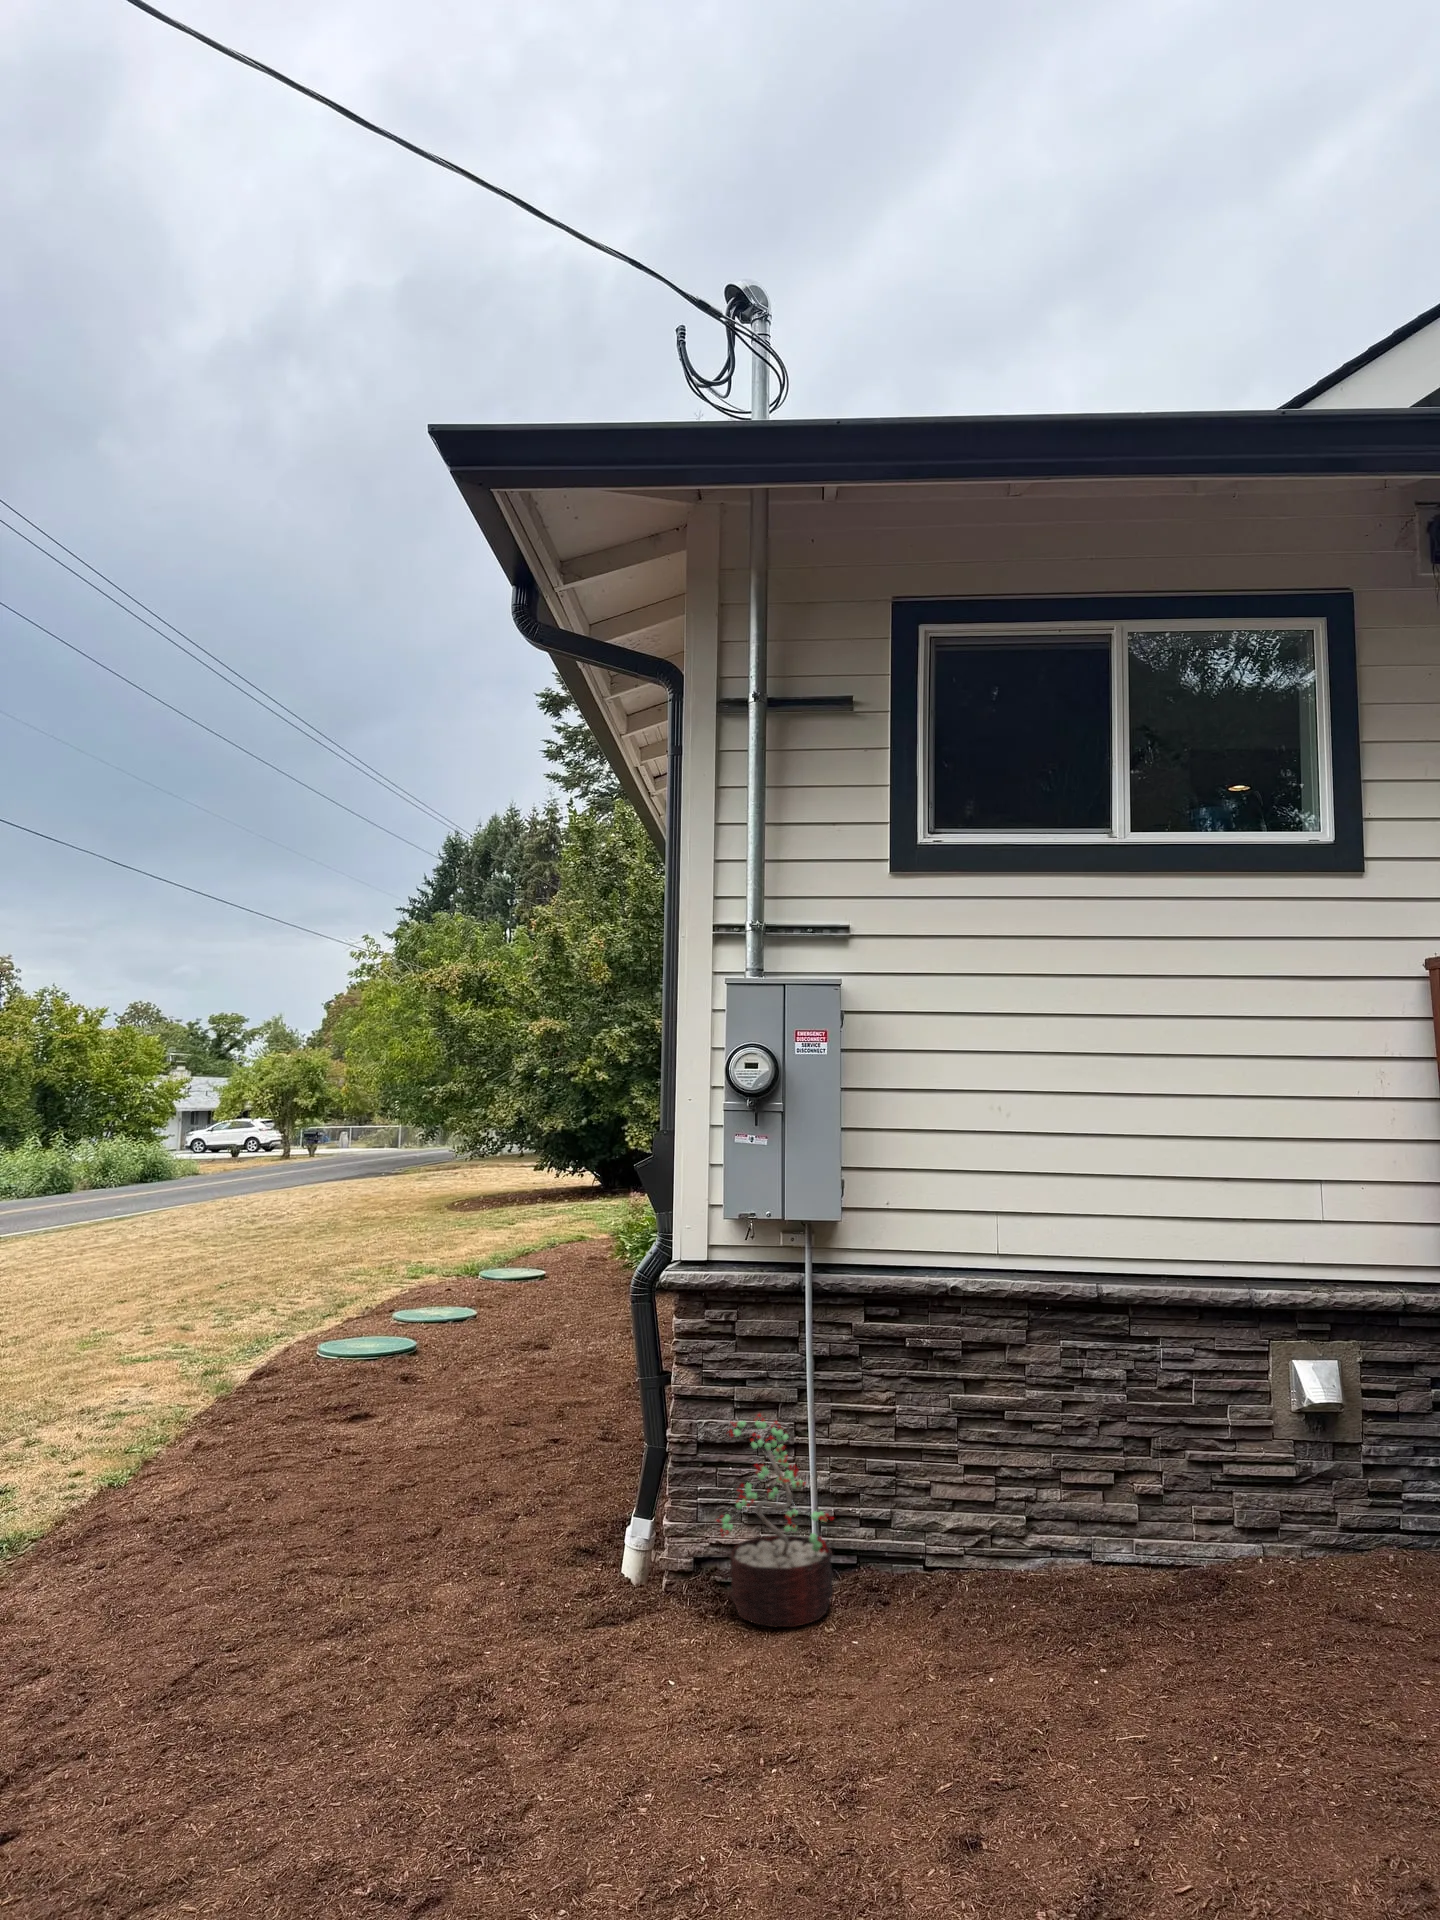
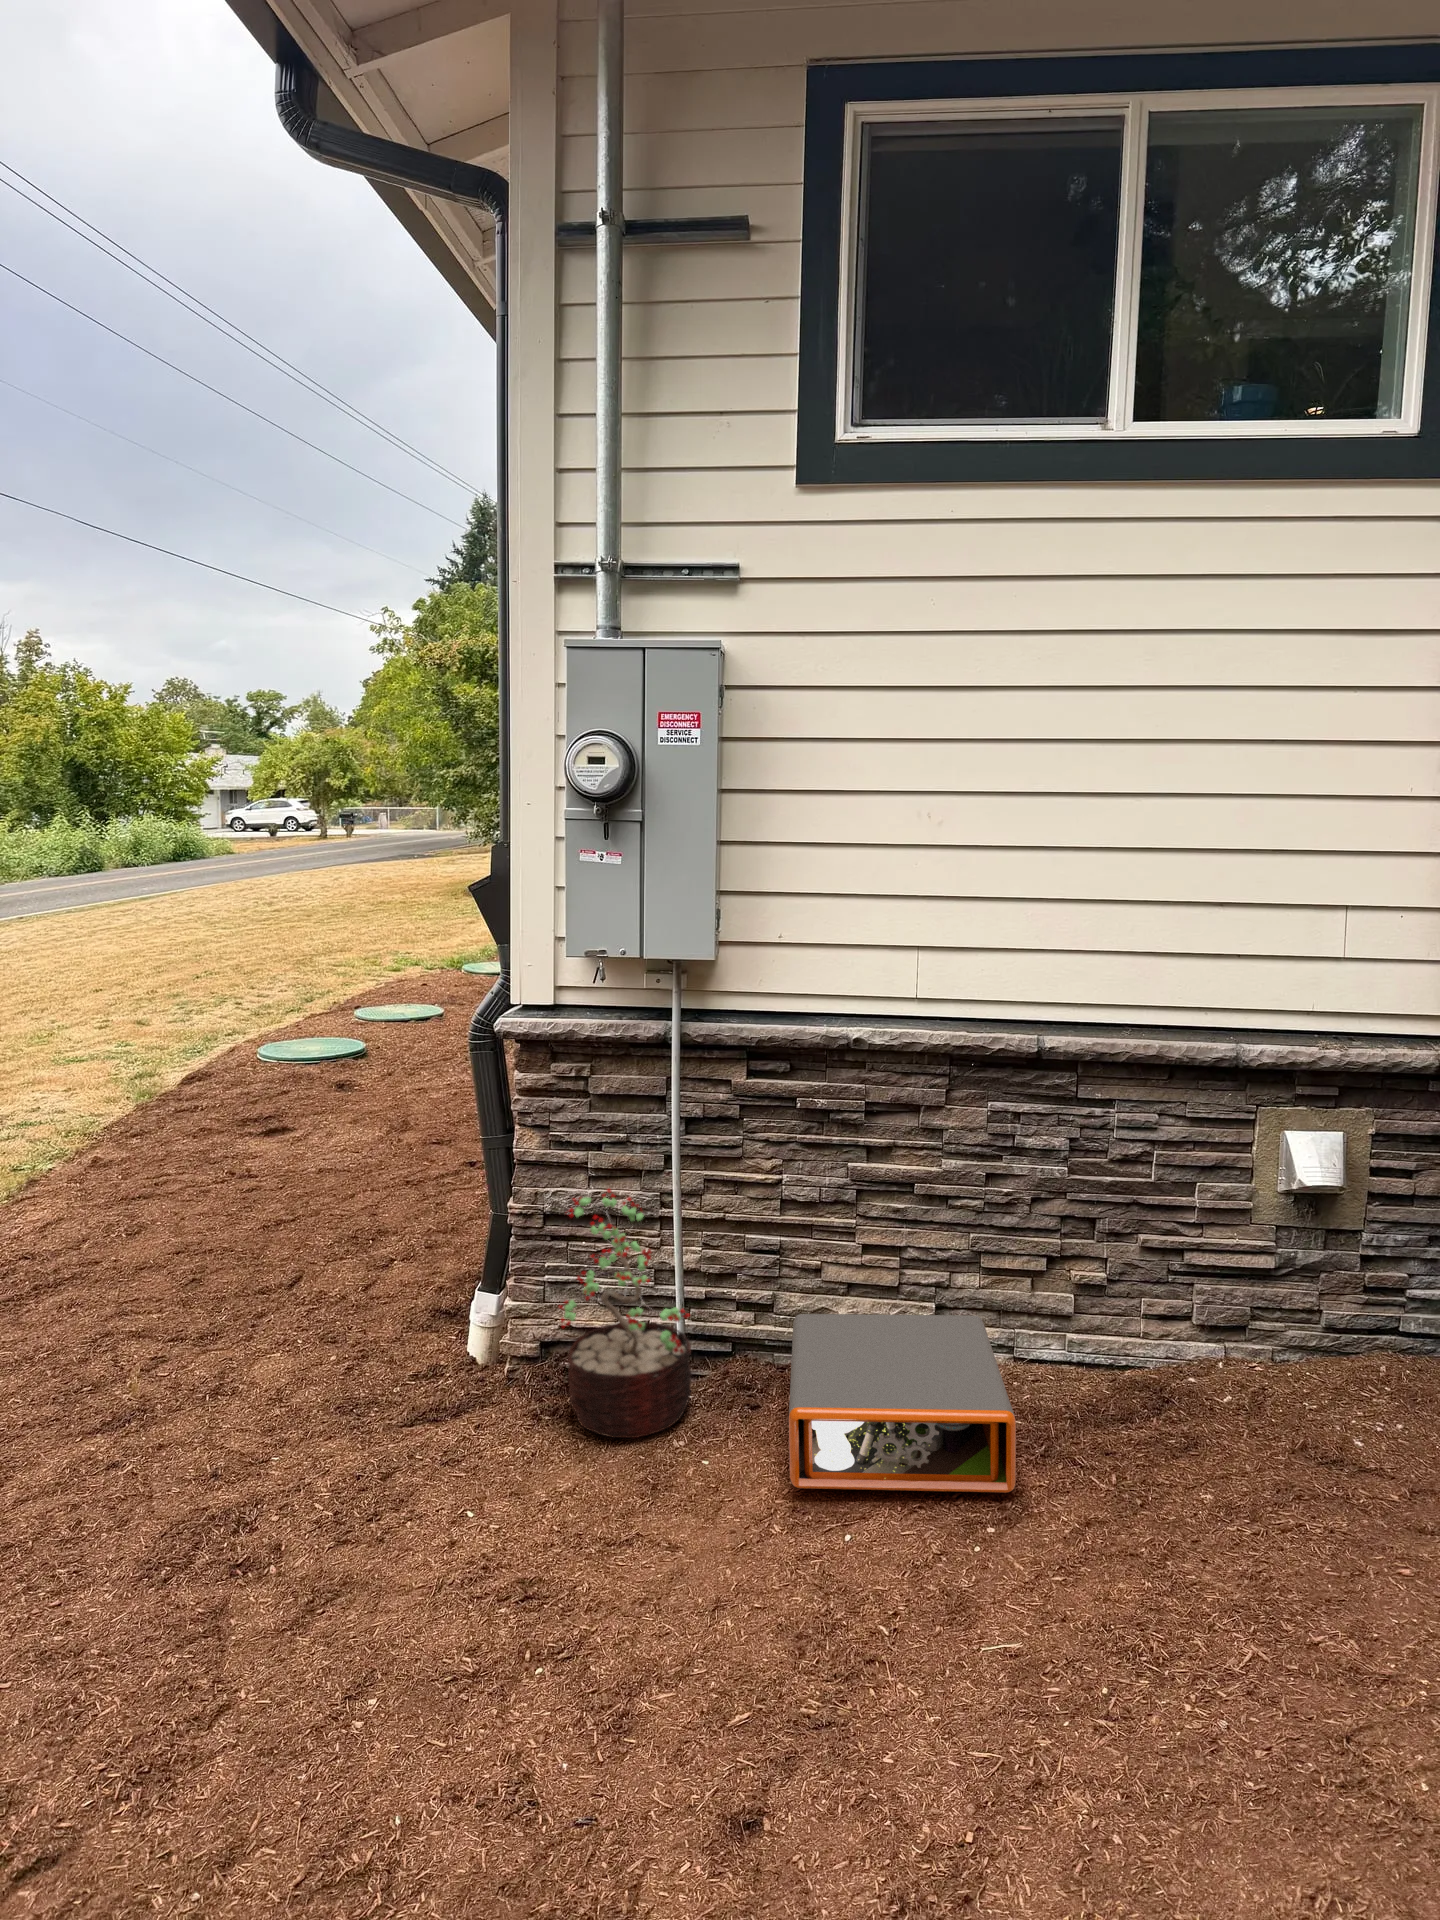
storage box: none [911,1523,1116,1652] -> present [789,1314,1016,1493]

